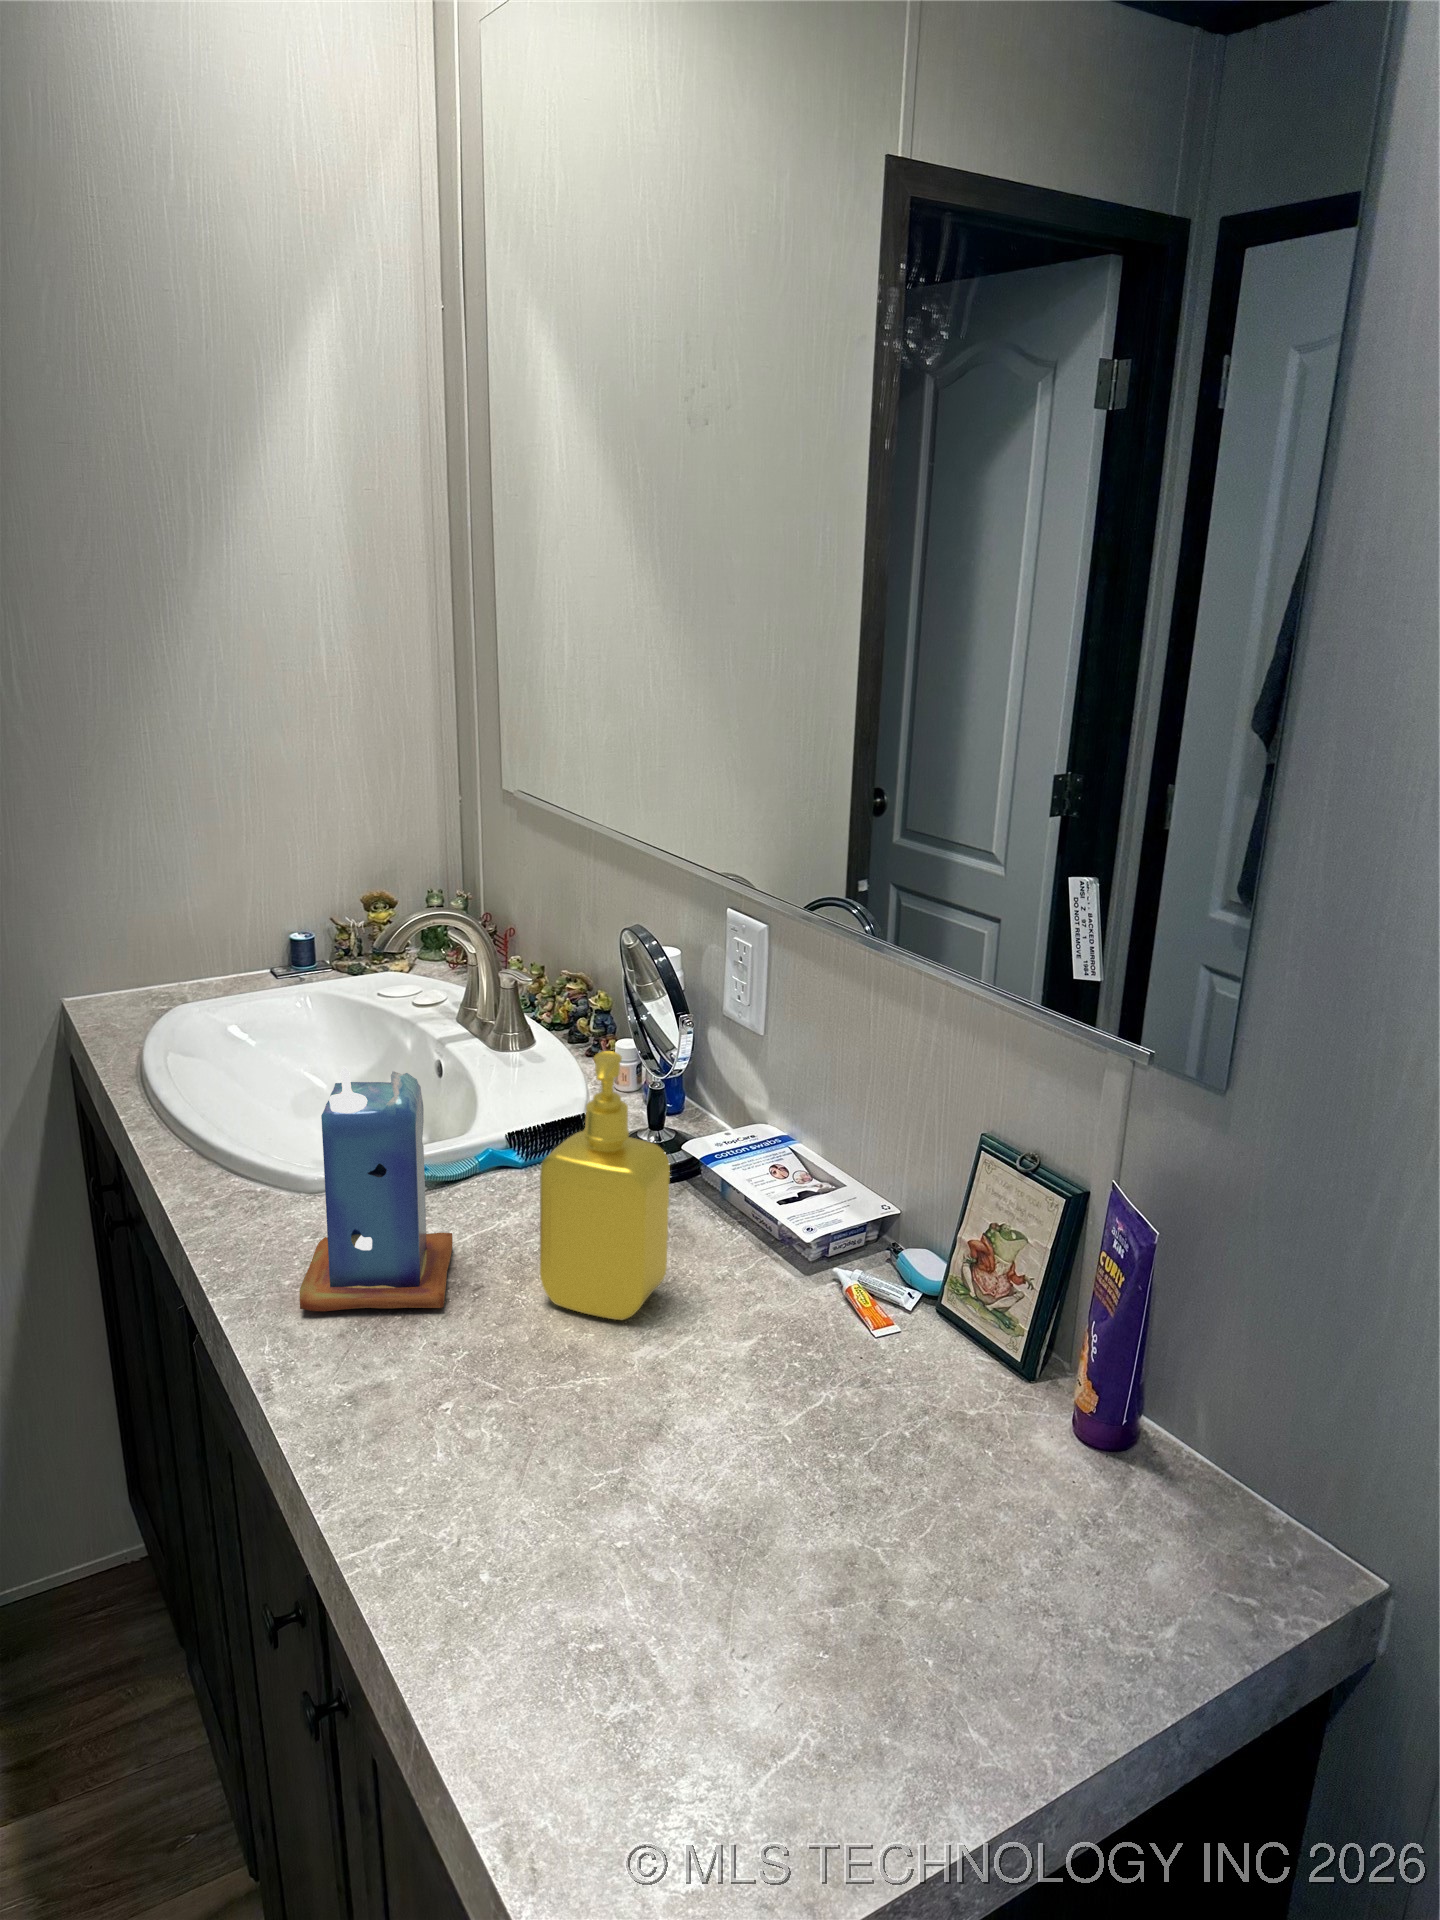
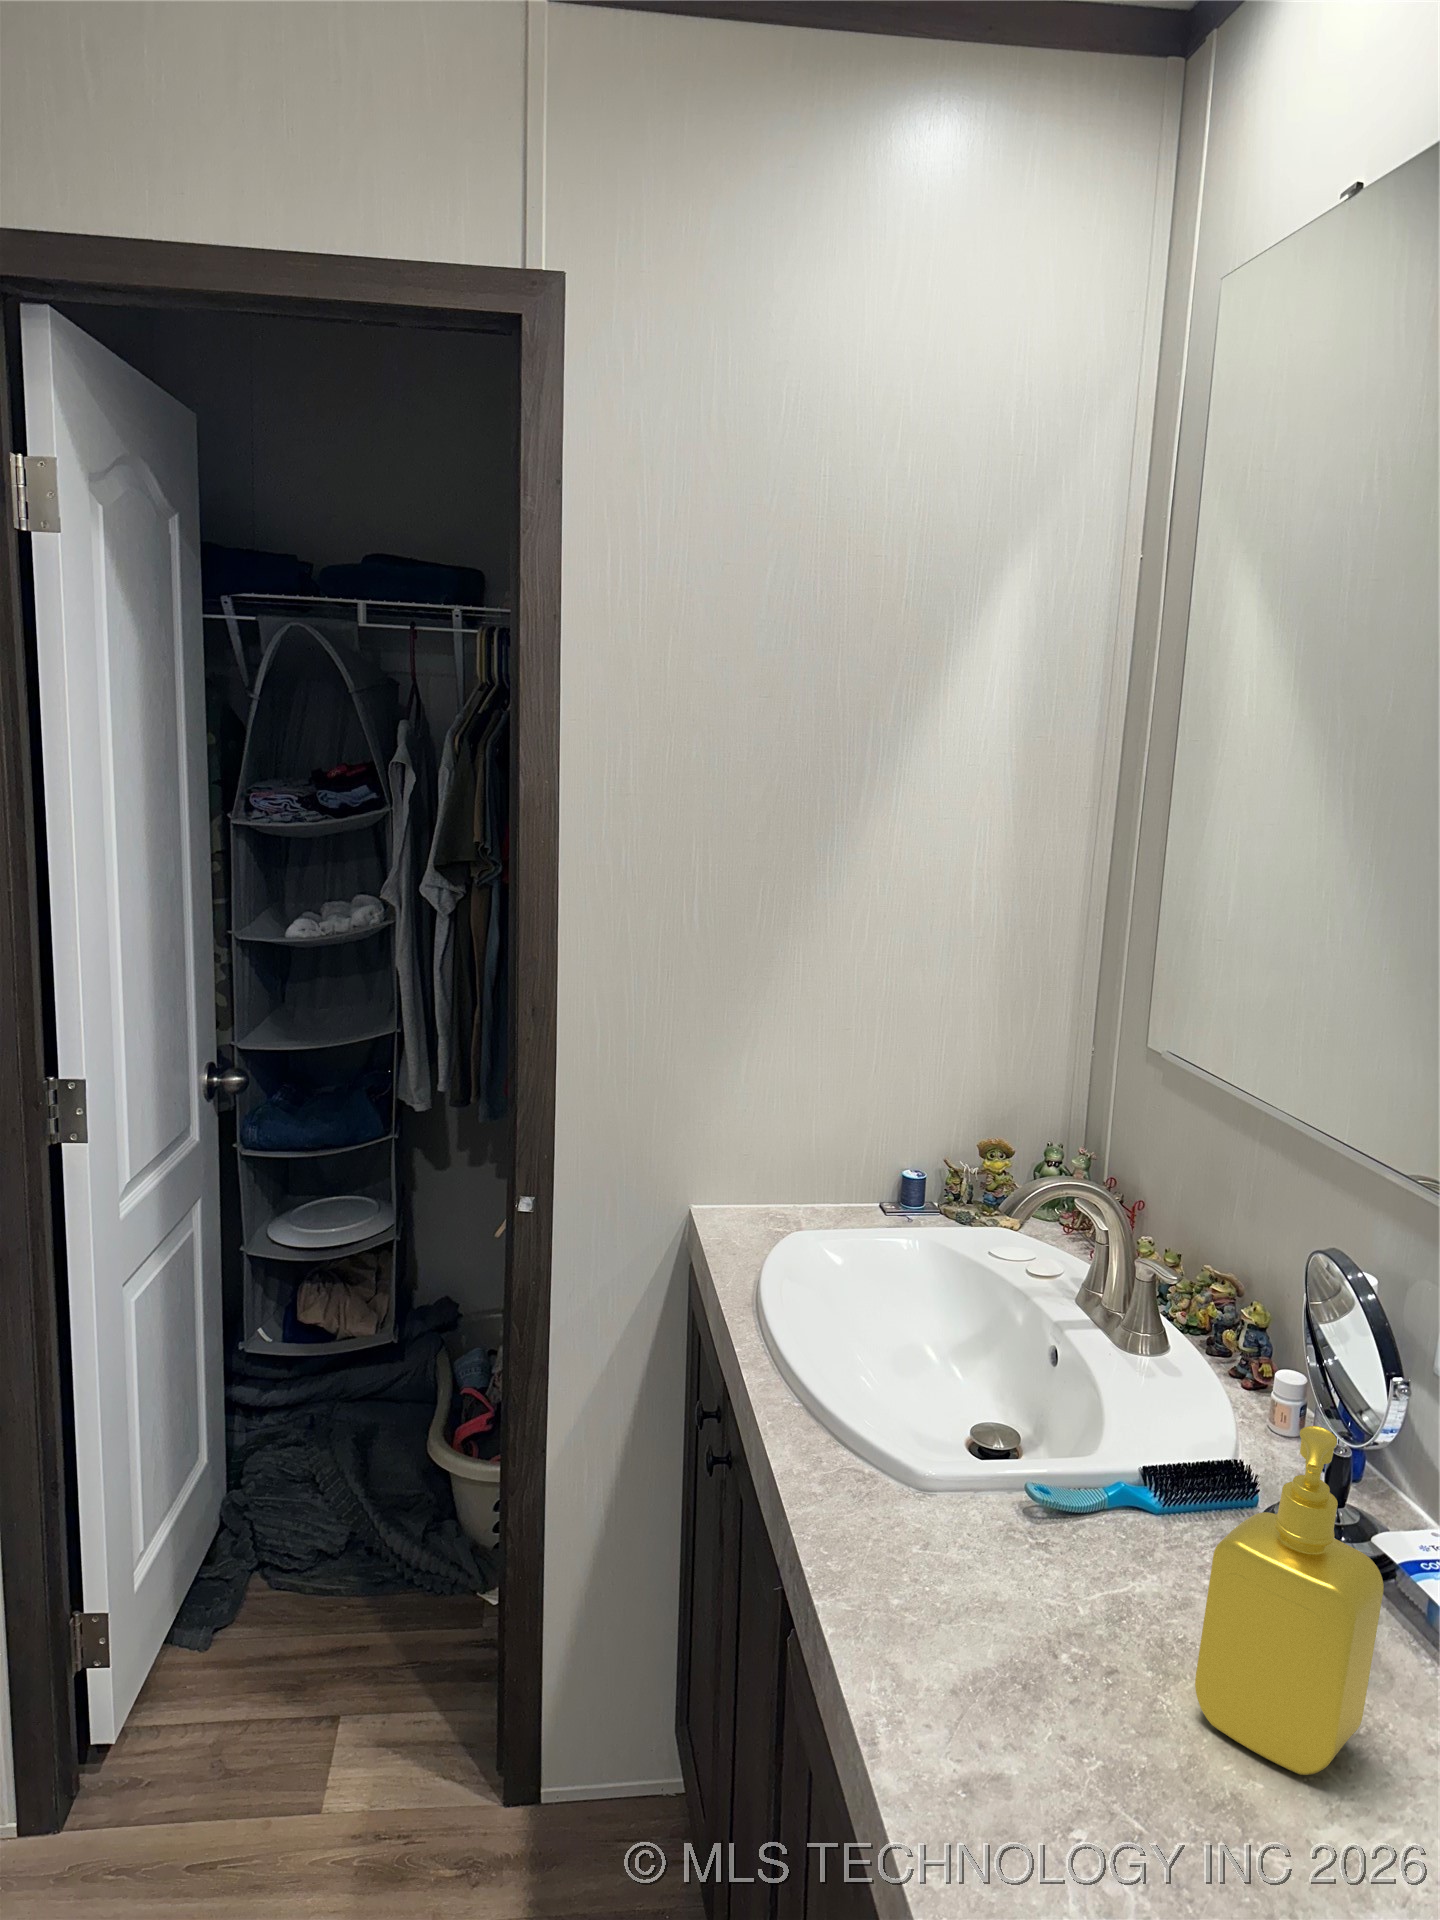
candle: present [299,1067,453,1311] -> none [910,1379,1082,1691]

